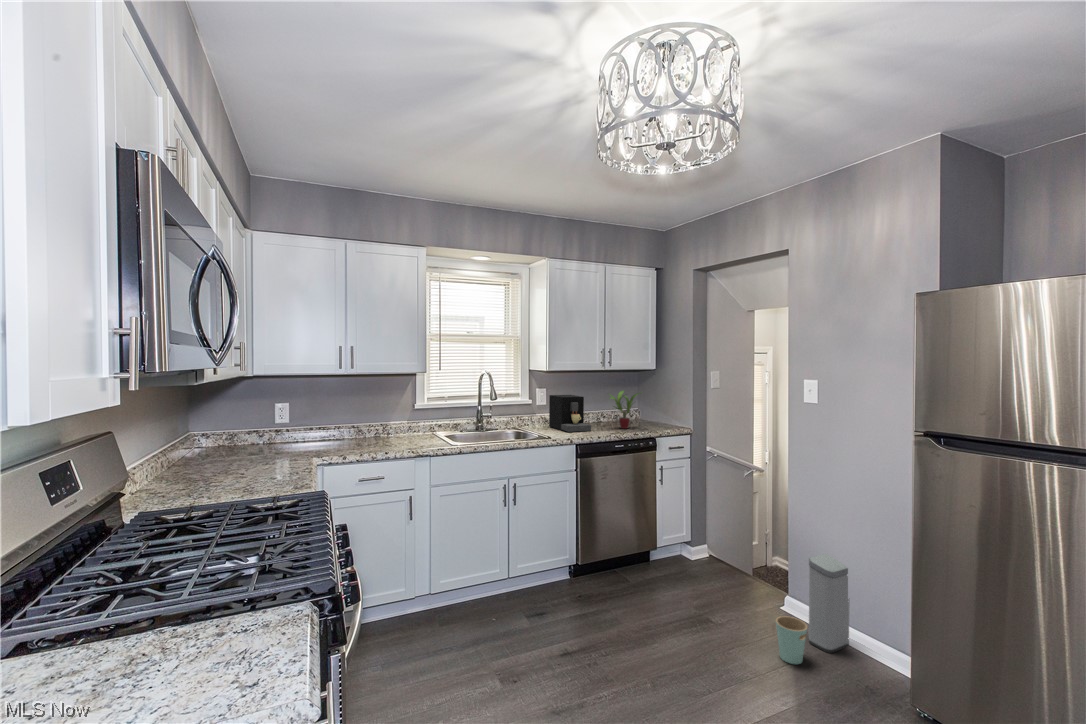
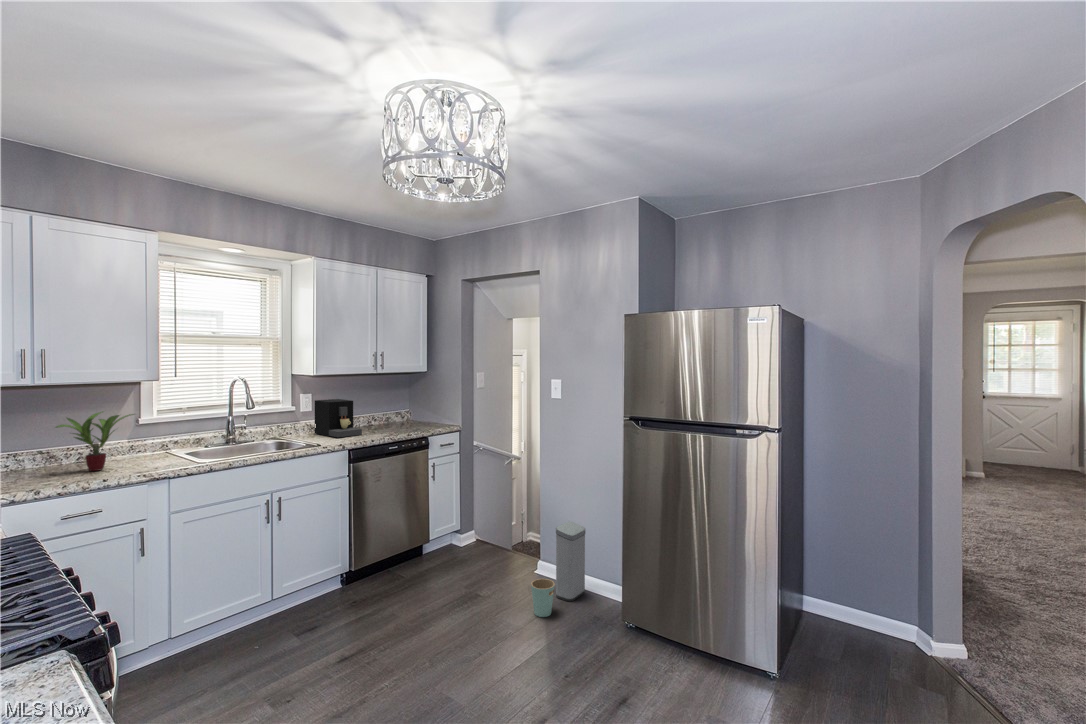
potted plant: present [609,390,642,429] -> present [56,411,134,471]

